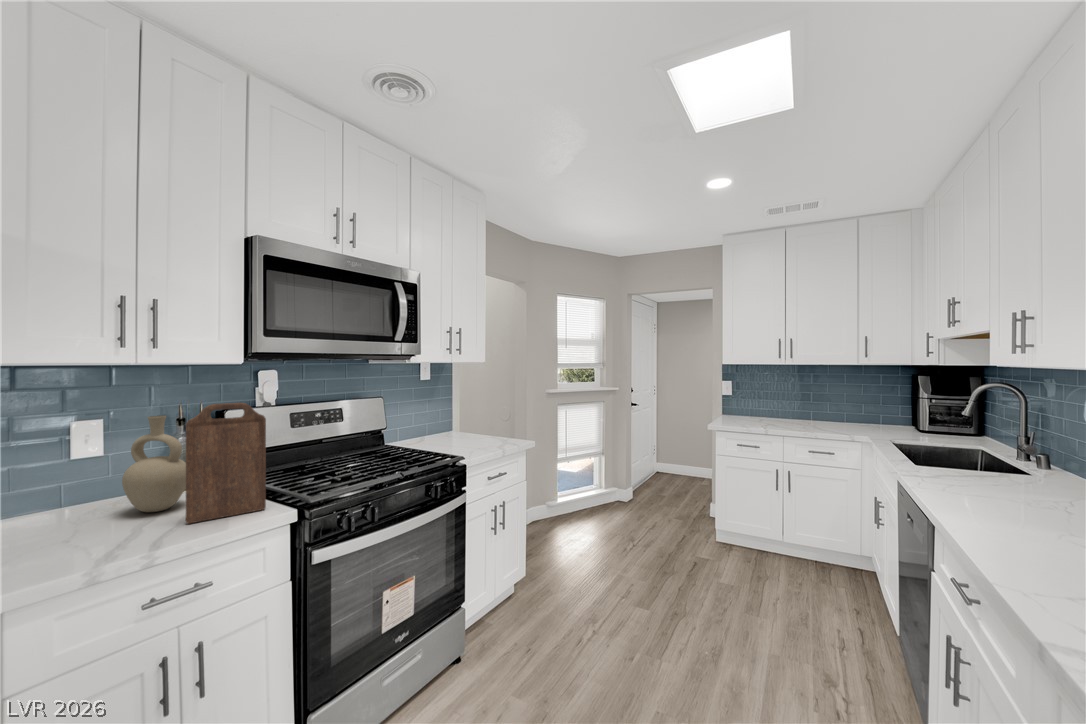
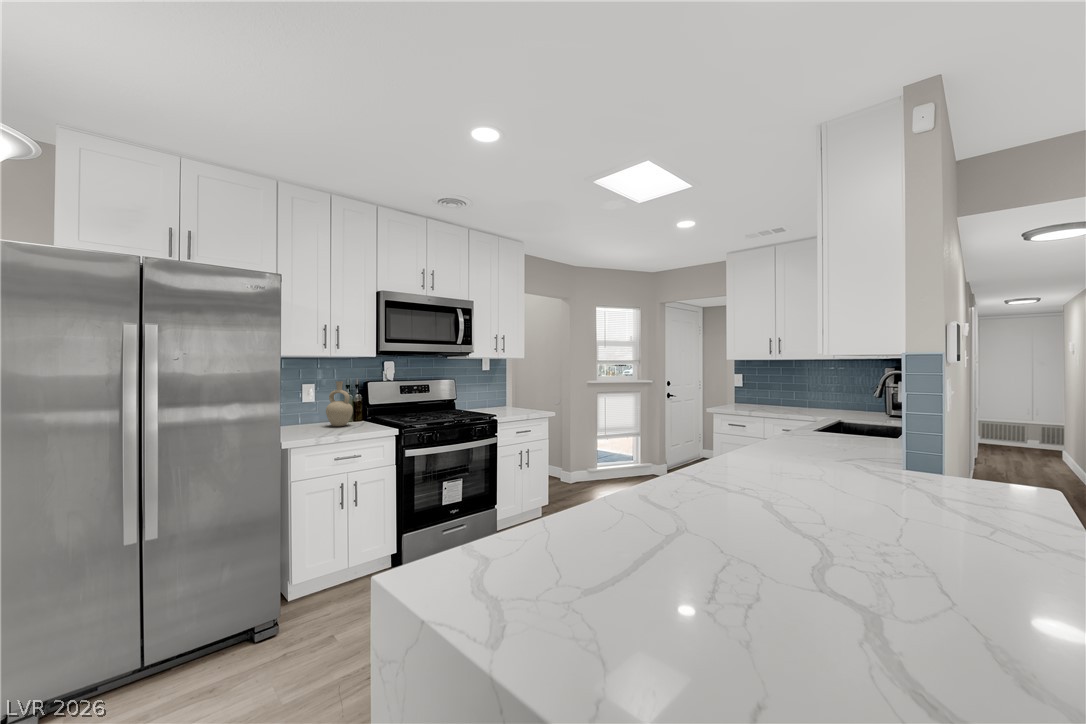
cutting board: present [186,403,266,524] -> none [352,375,385,430]

